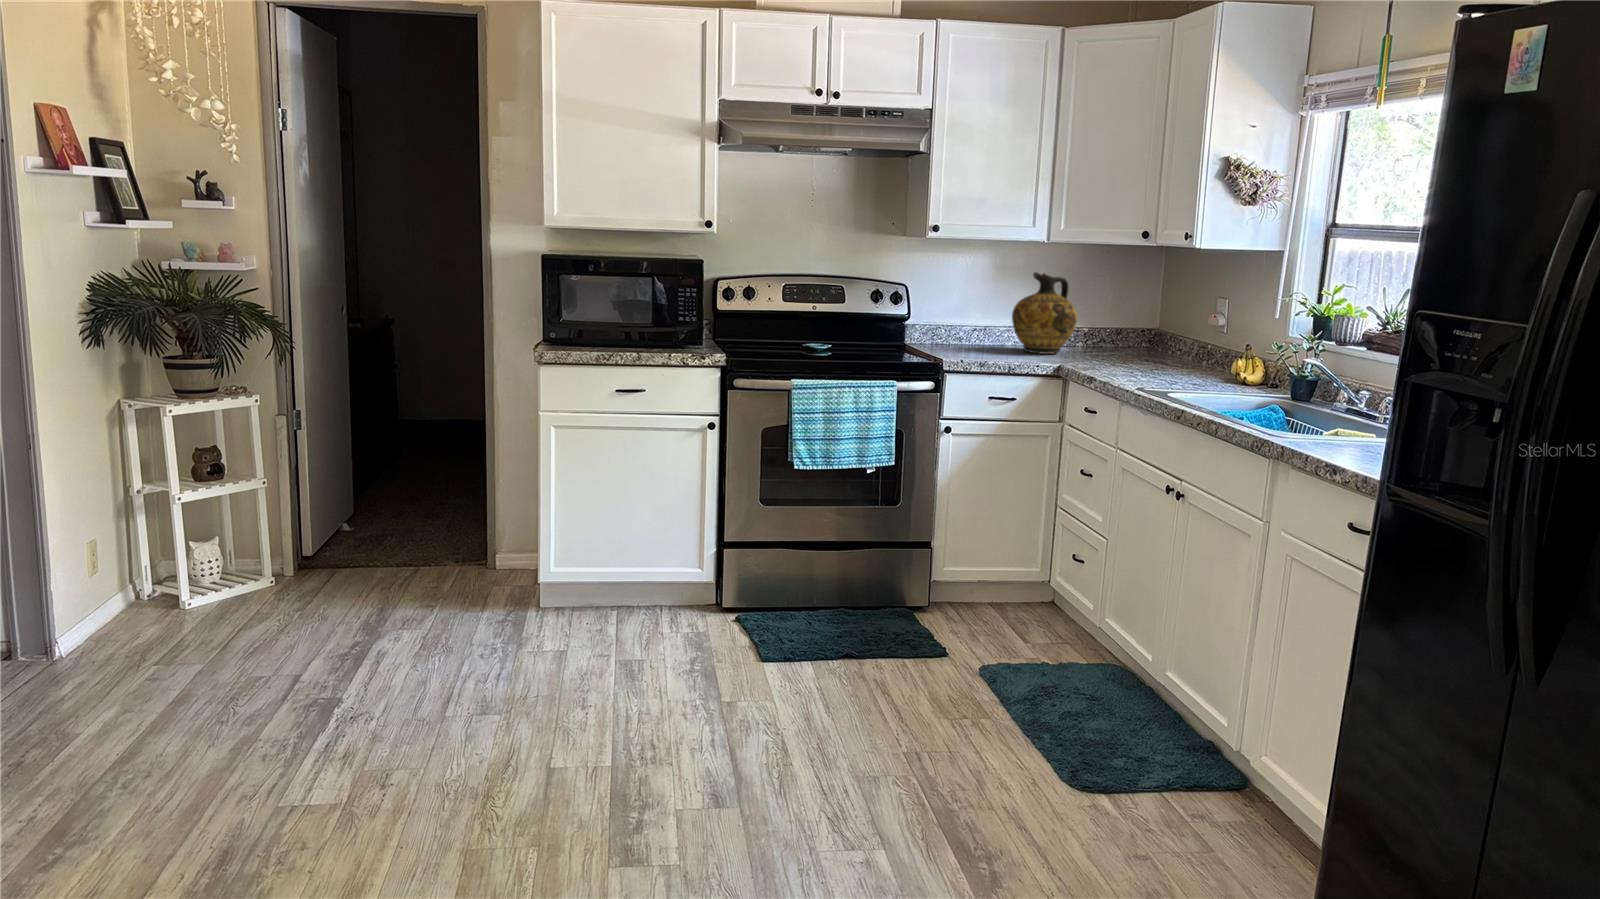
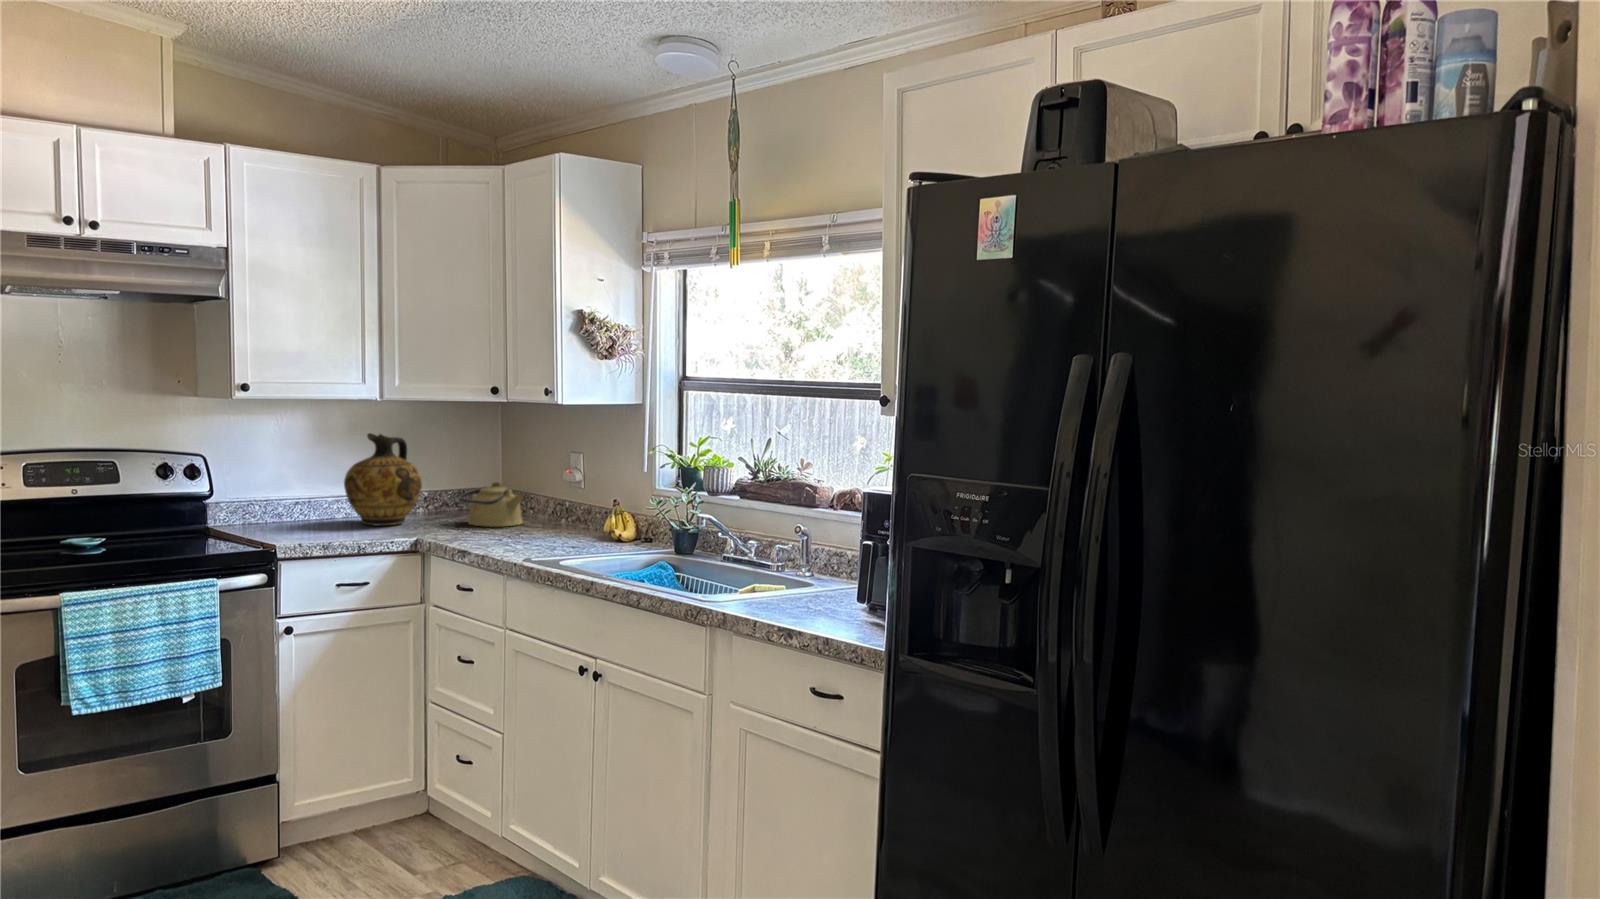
kettle: none [1108,322,1165,363] -> present [459,482,523,527]

